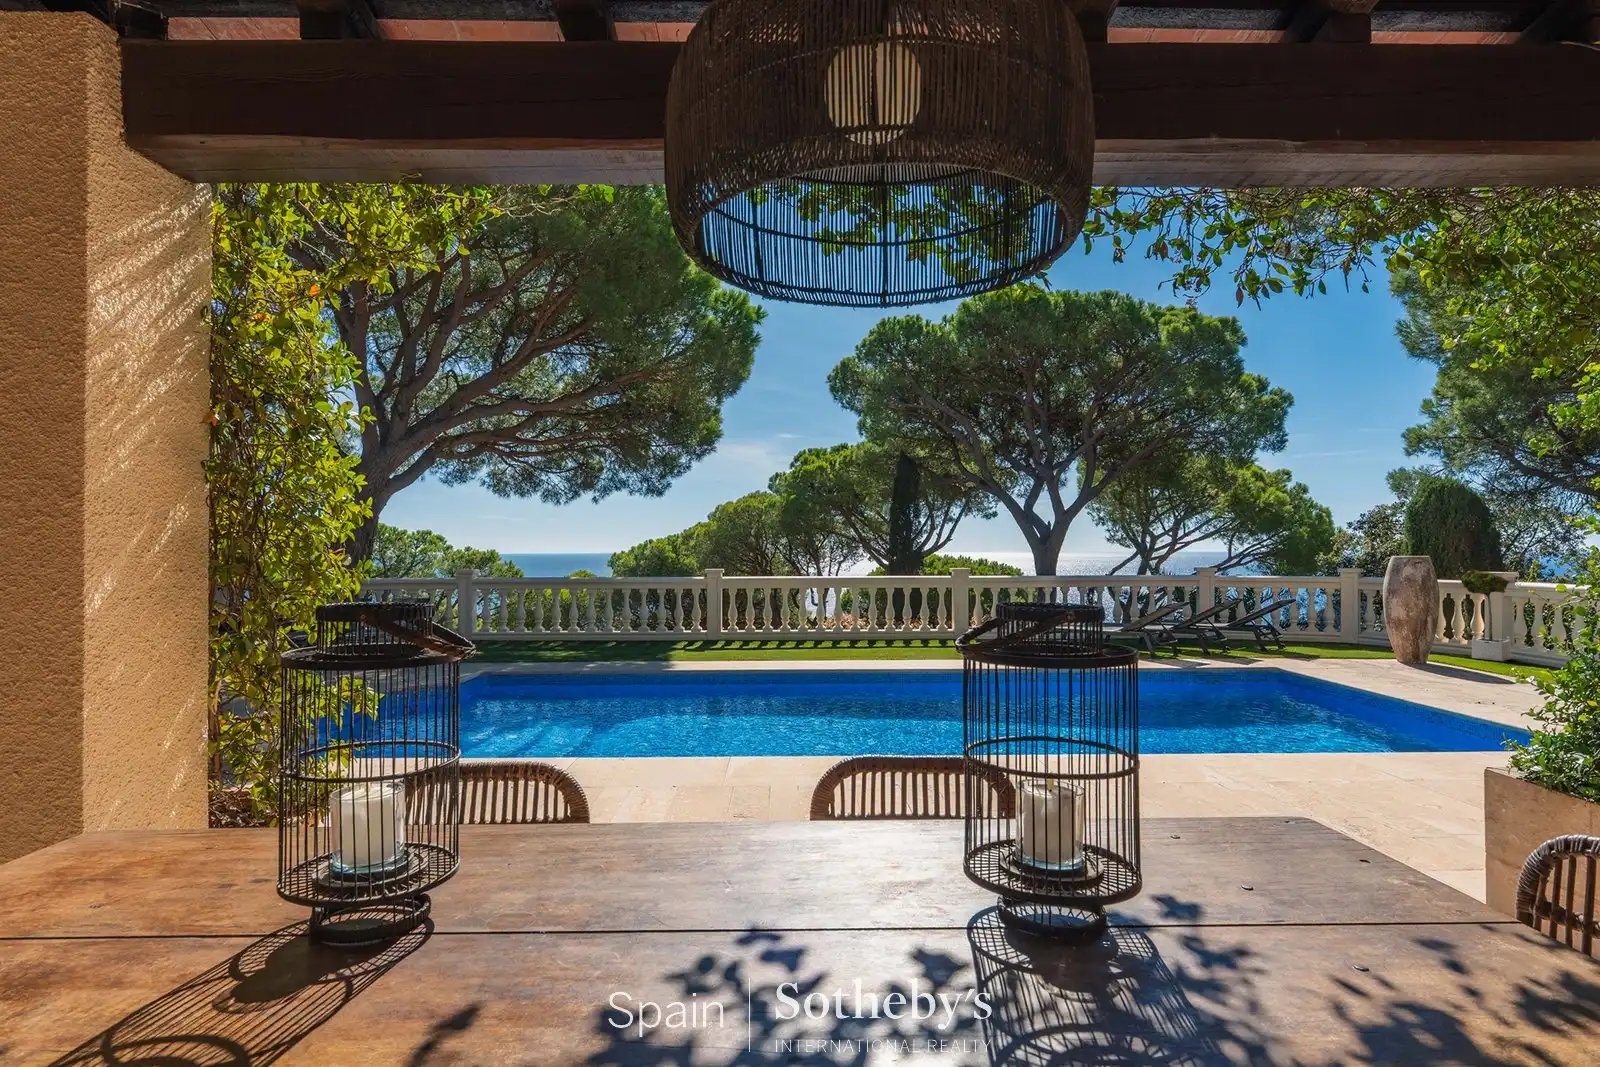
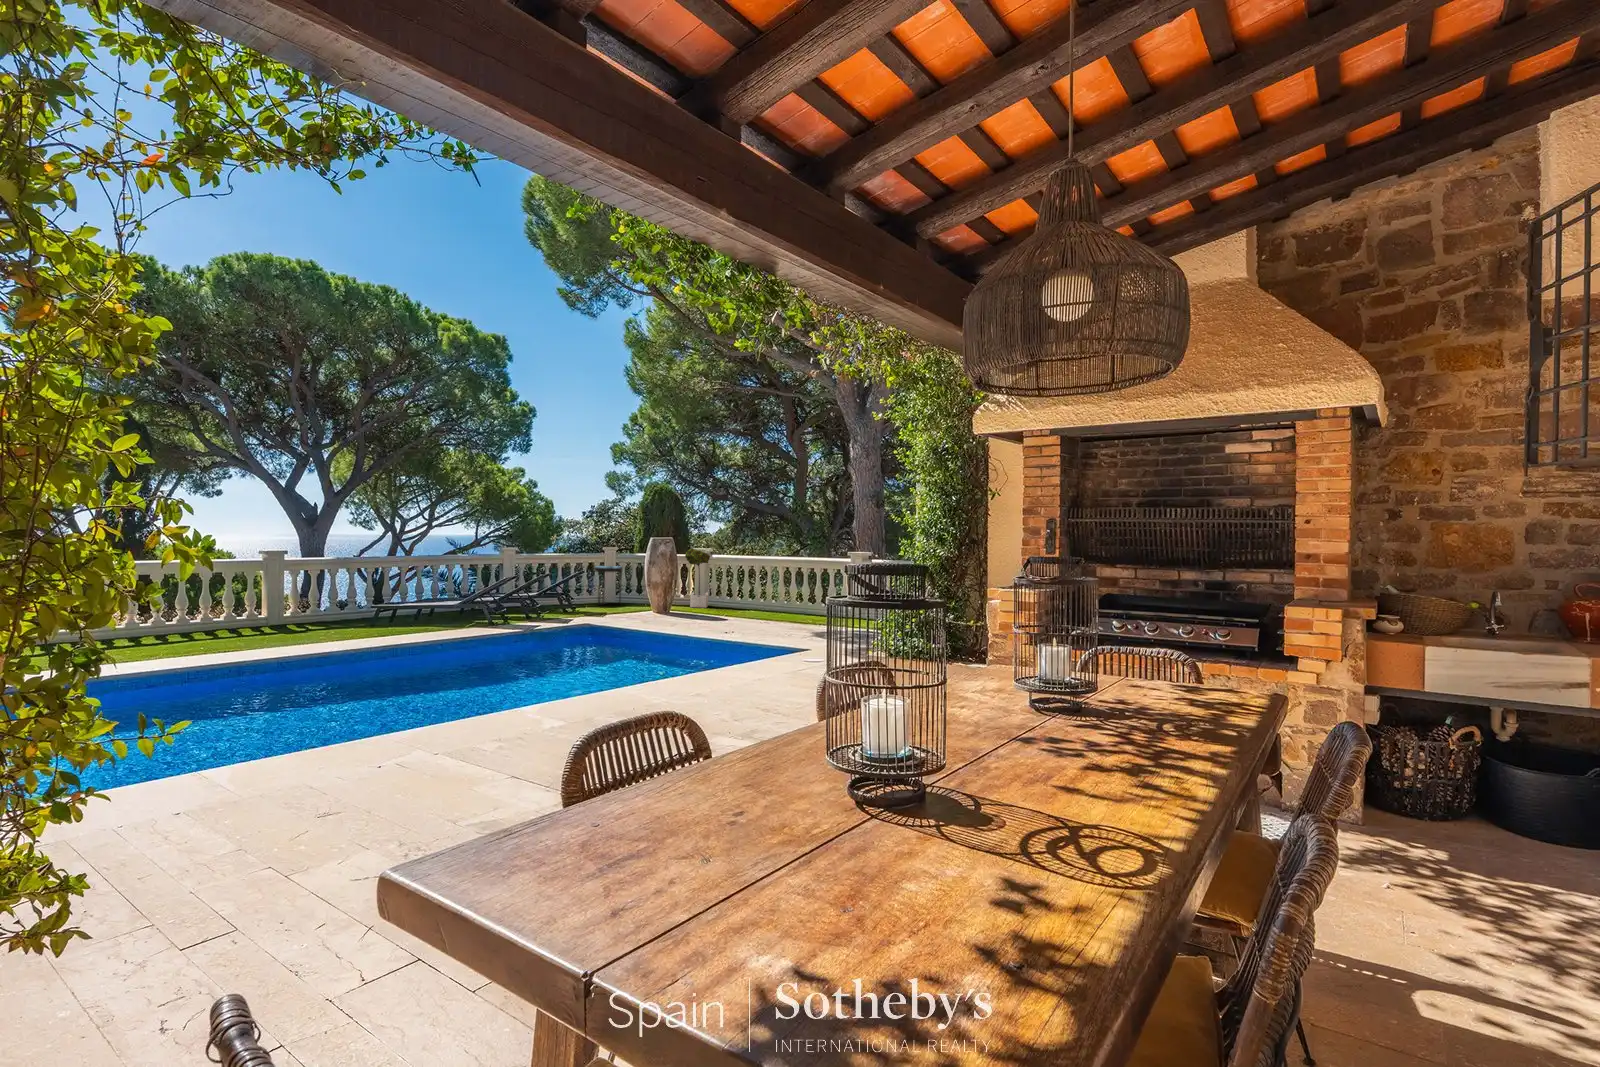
side table: none [1320,592,1363,645] -> present [594,566,623,605]

